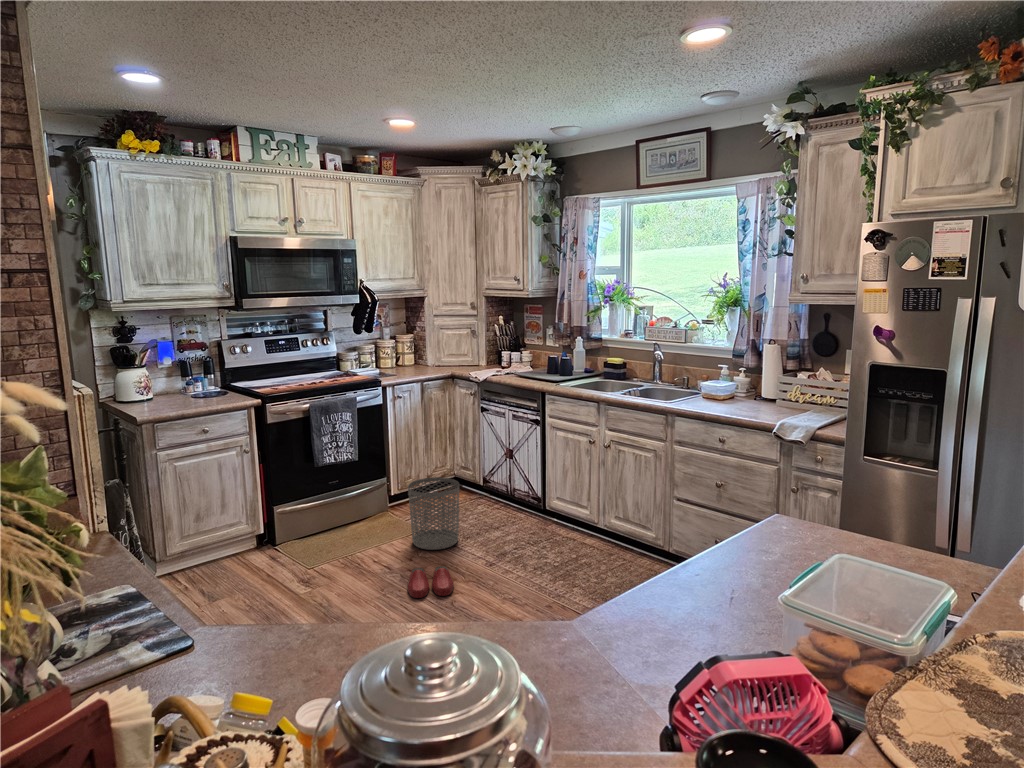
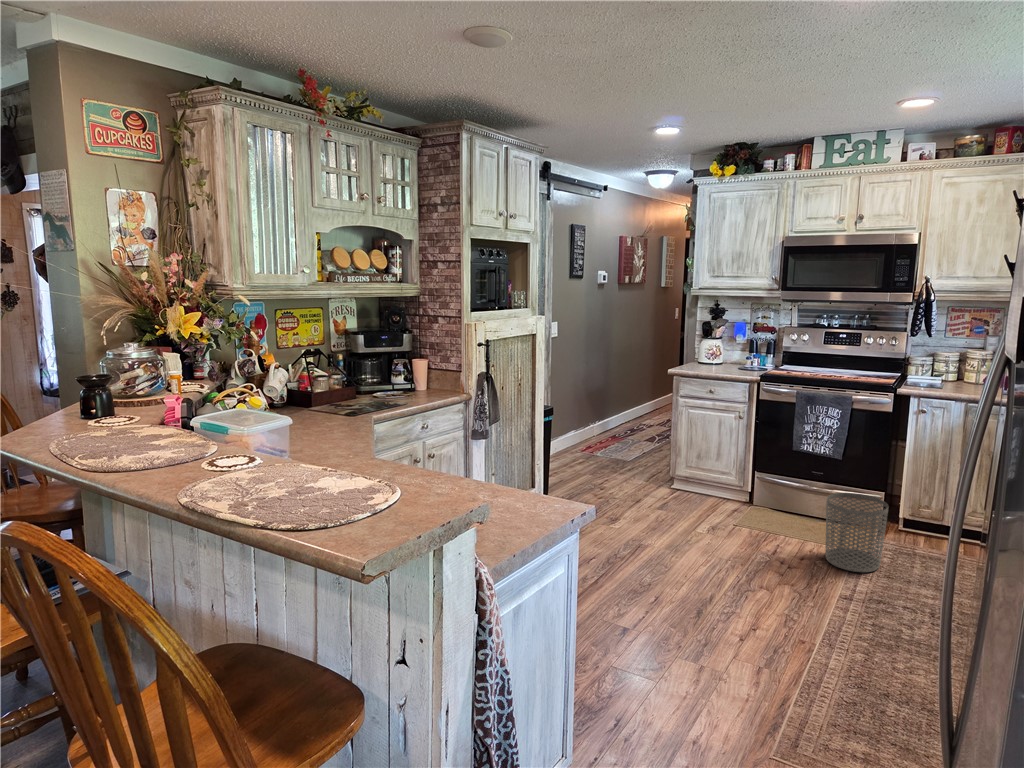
slippers: present [408,566,454,598] -> none [735,558,798,588]

